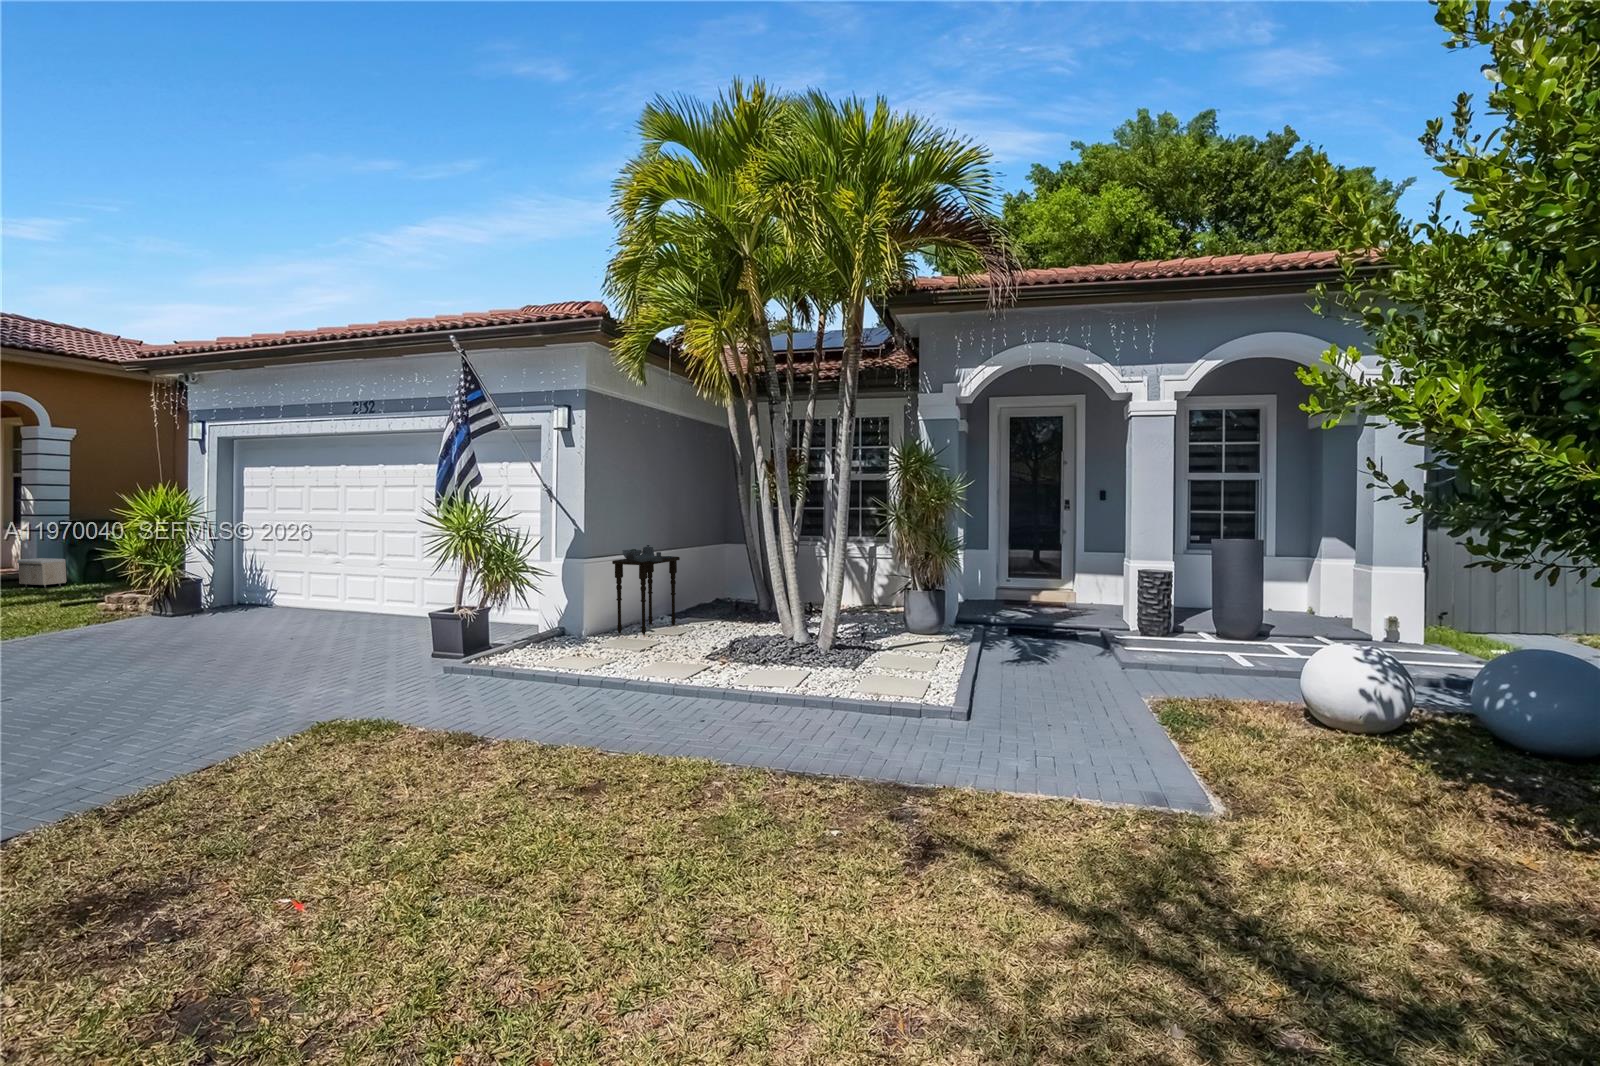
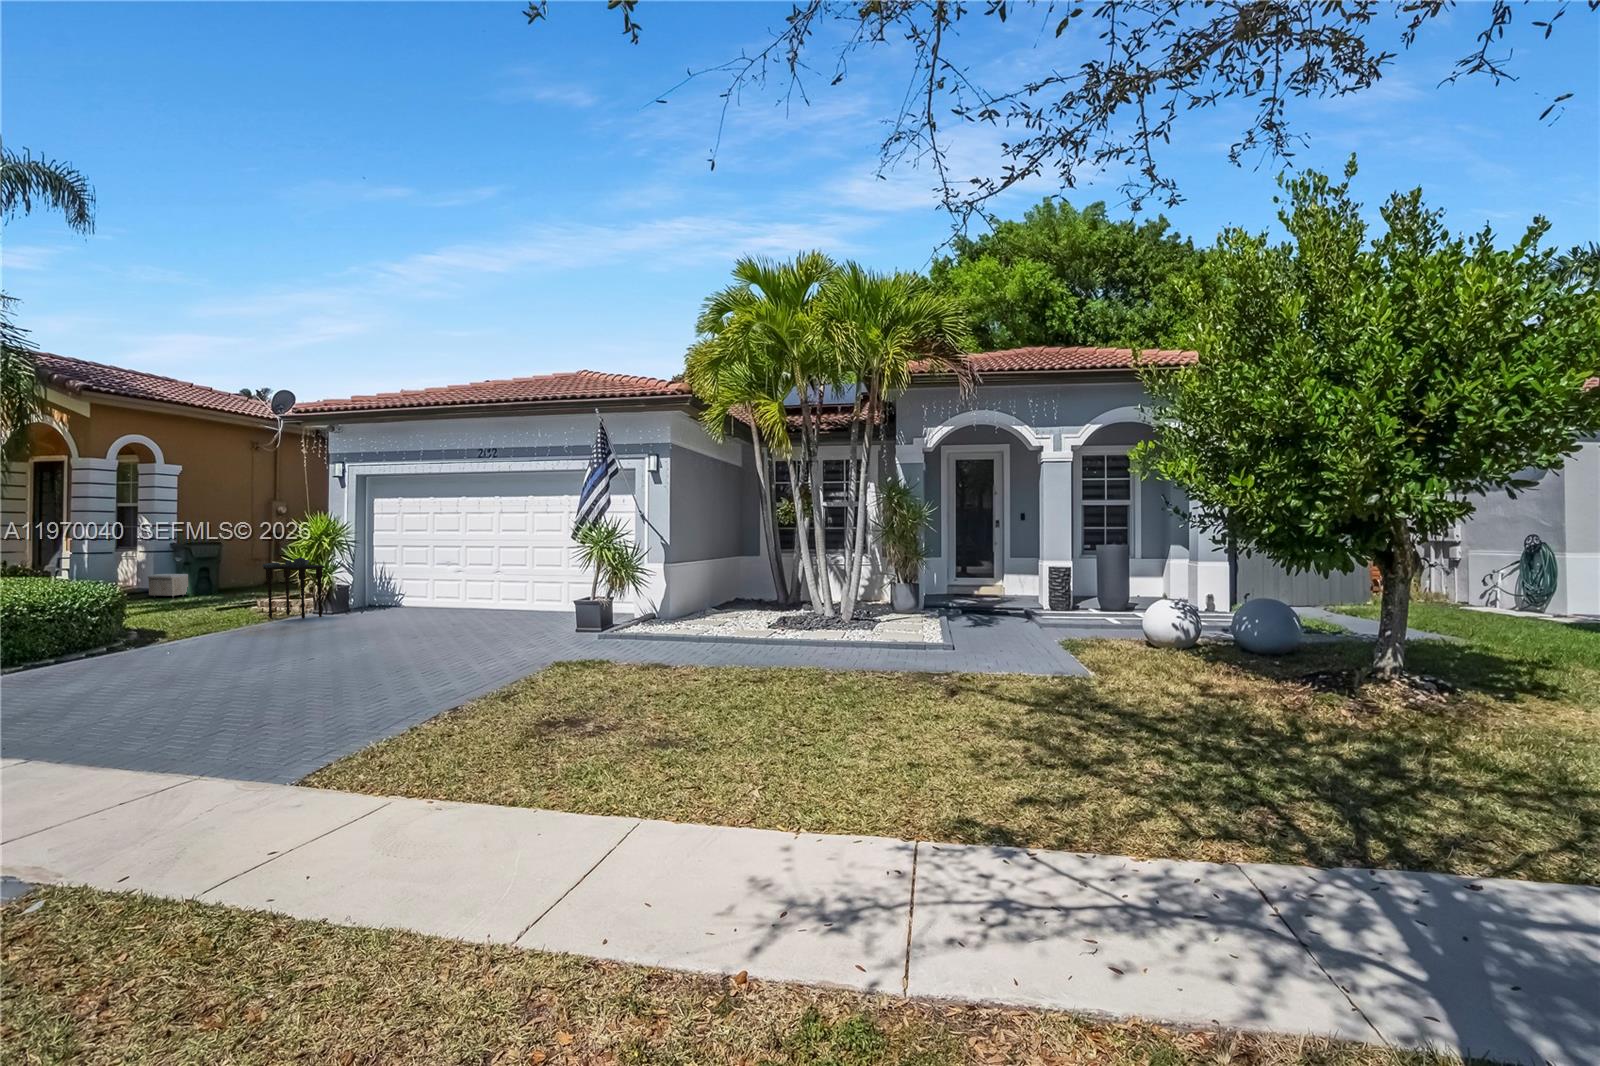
side table: present [612,545,680,635] -> present [262,557,324,619]

